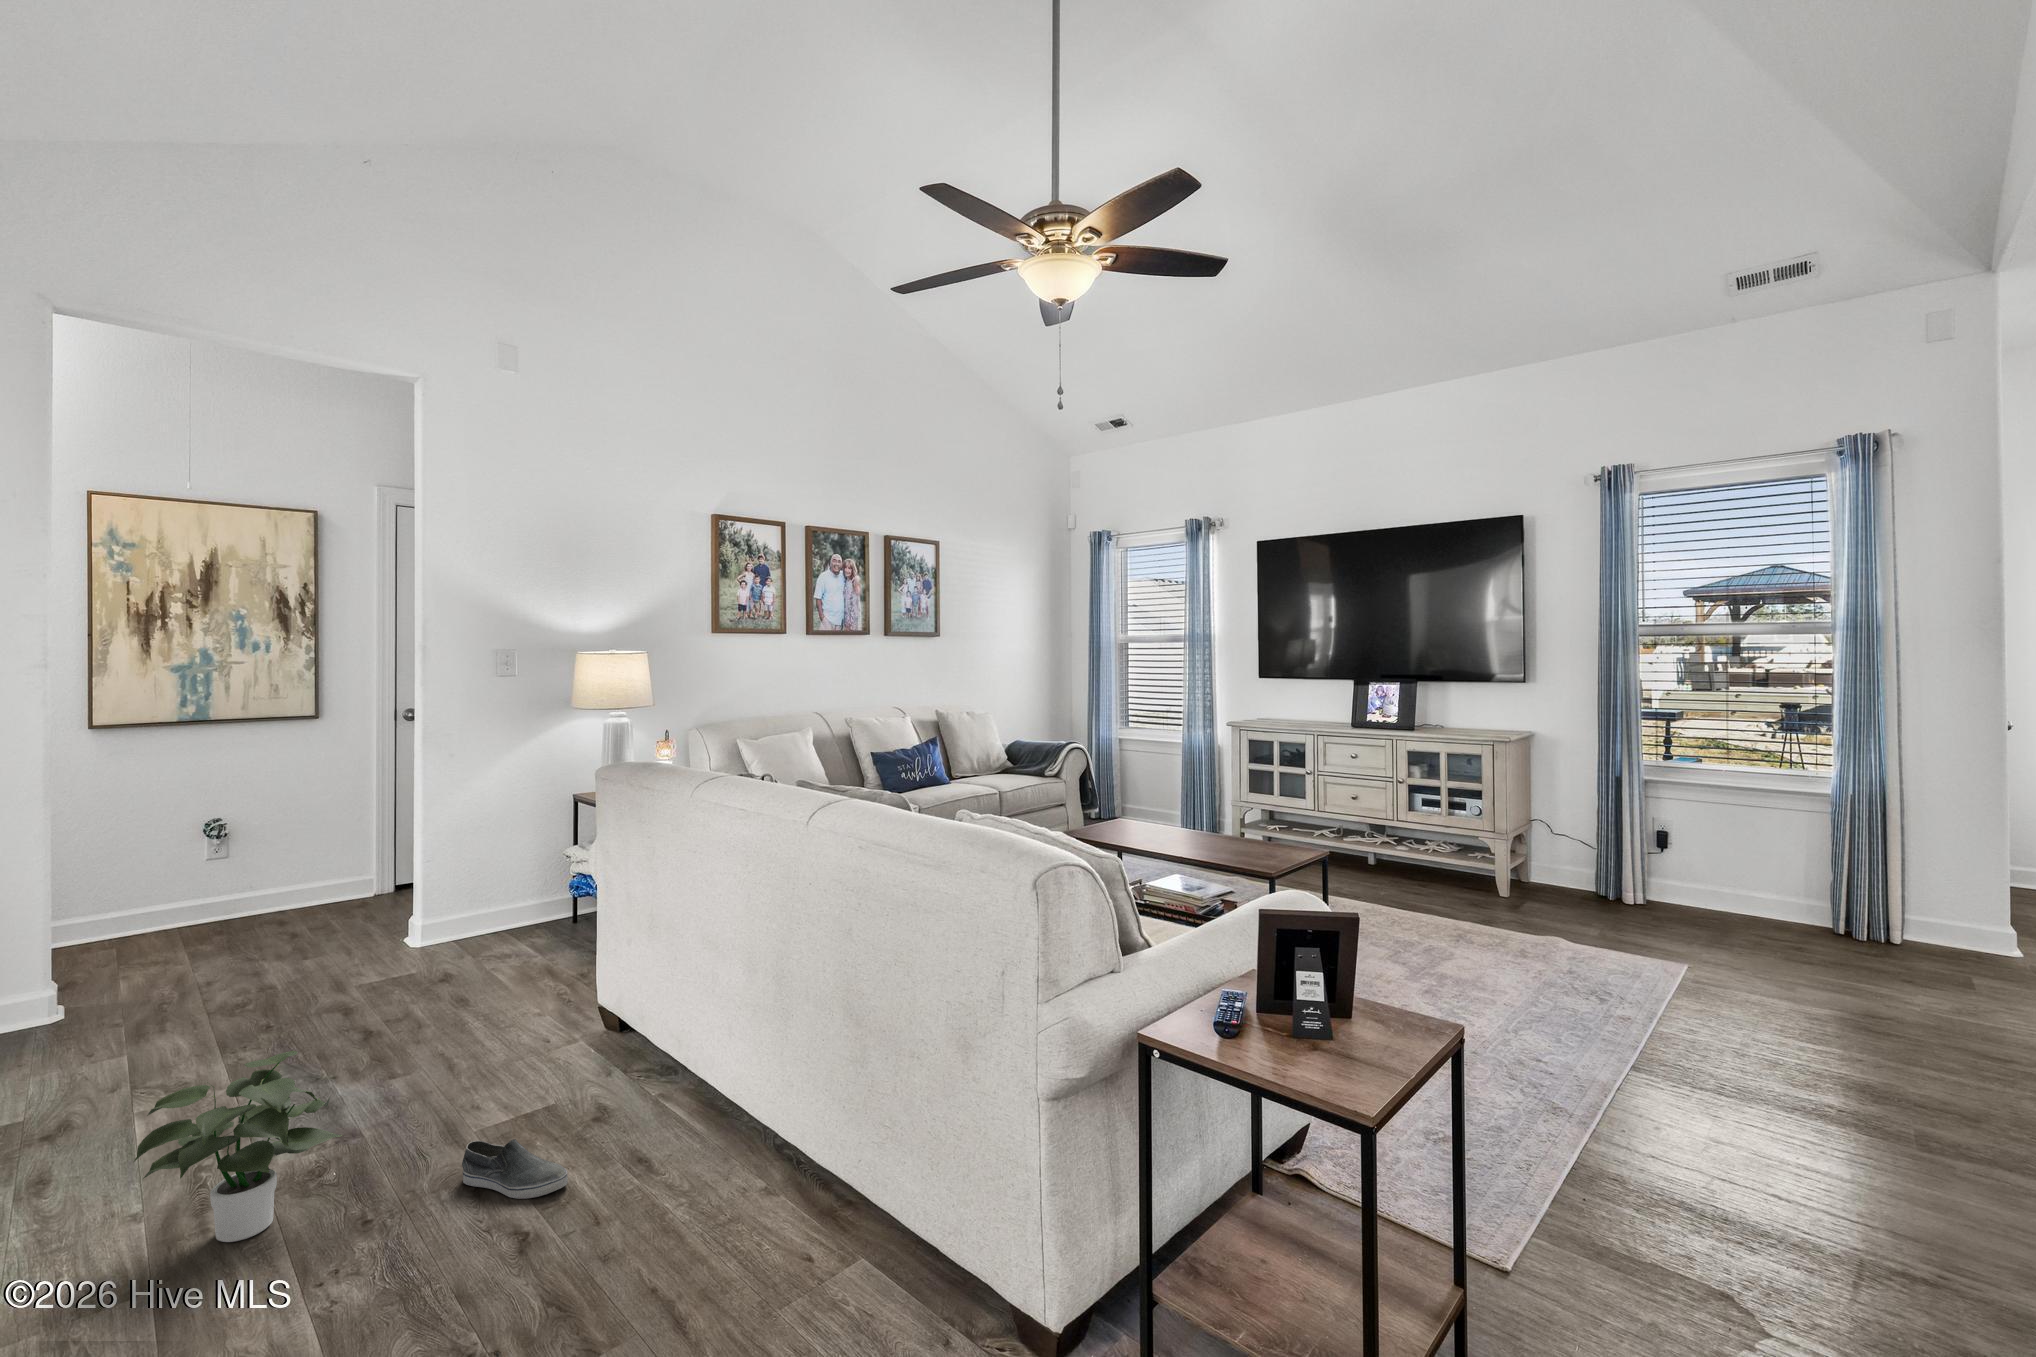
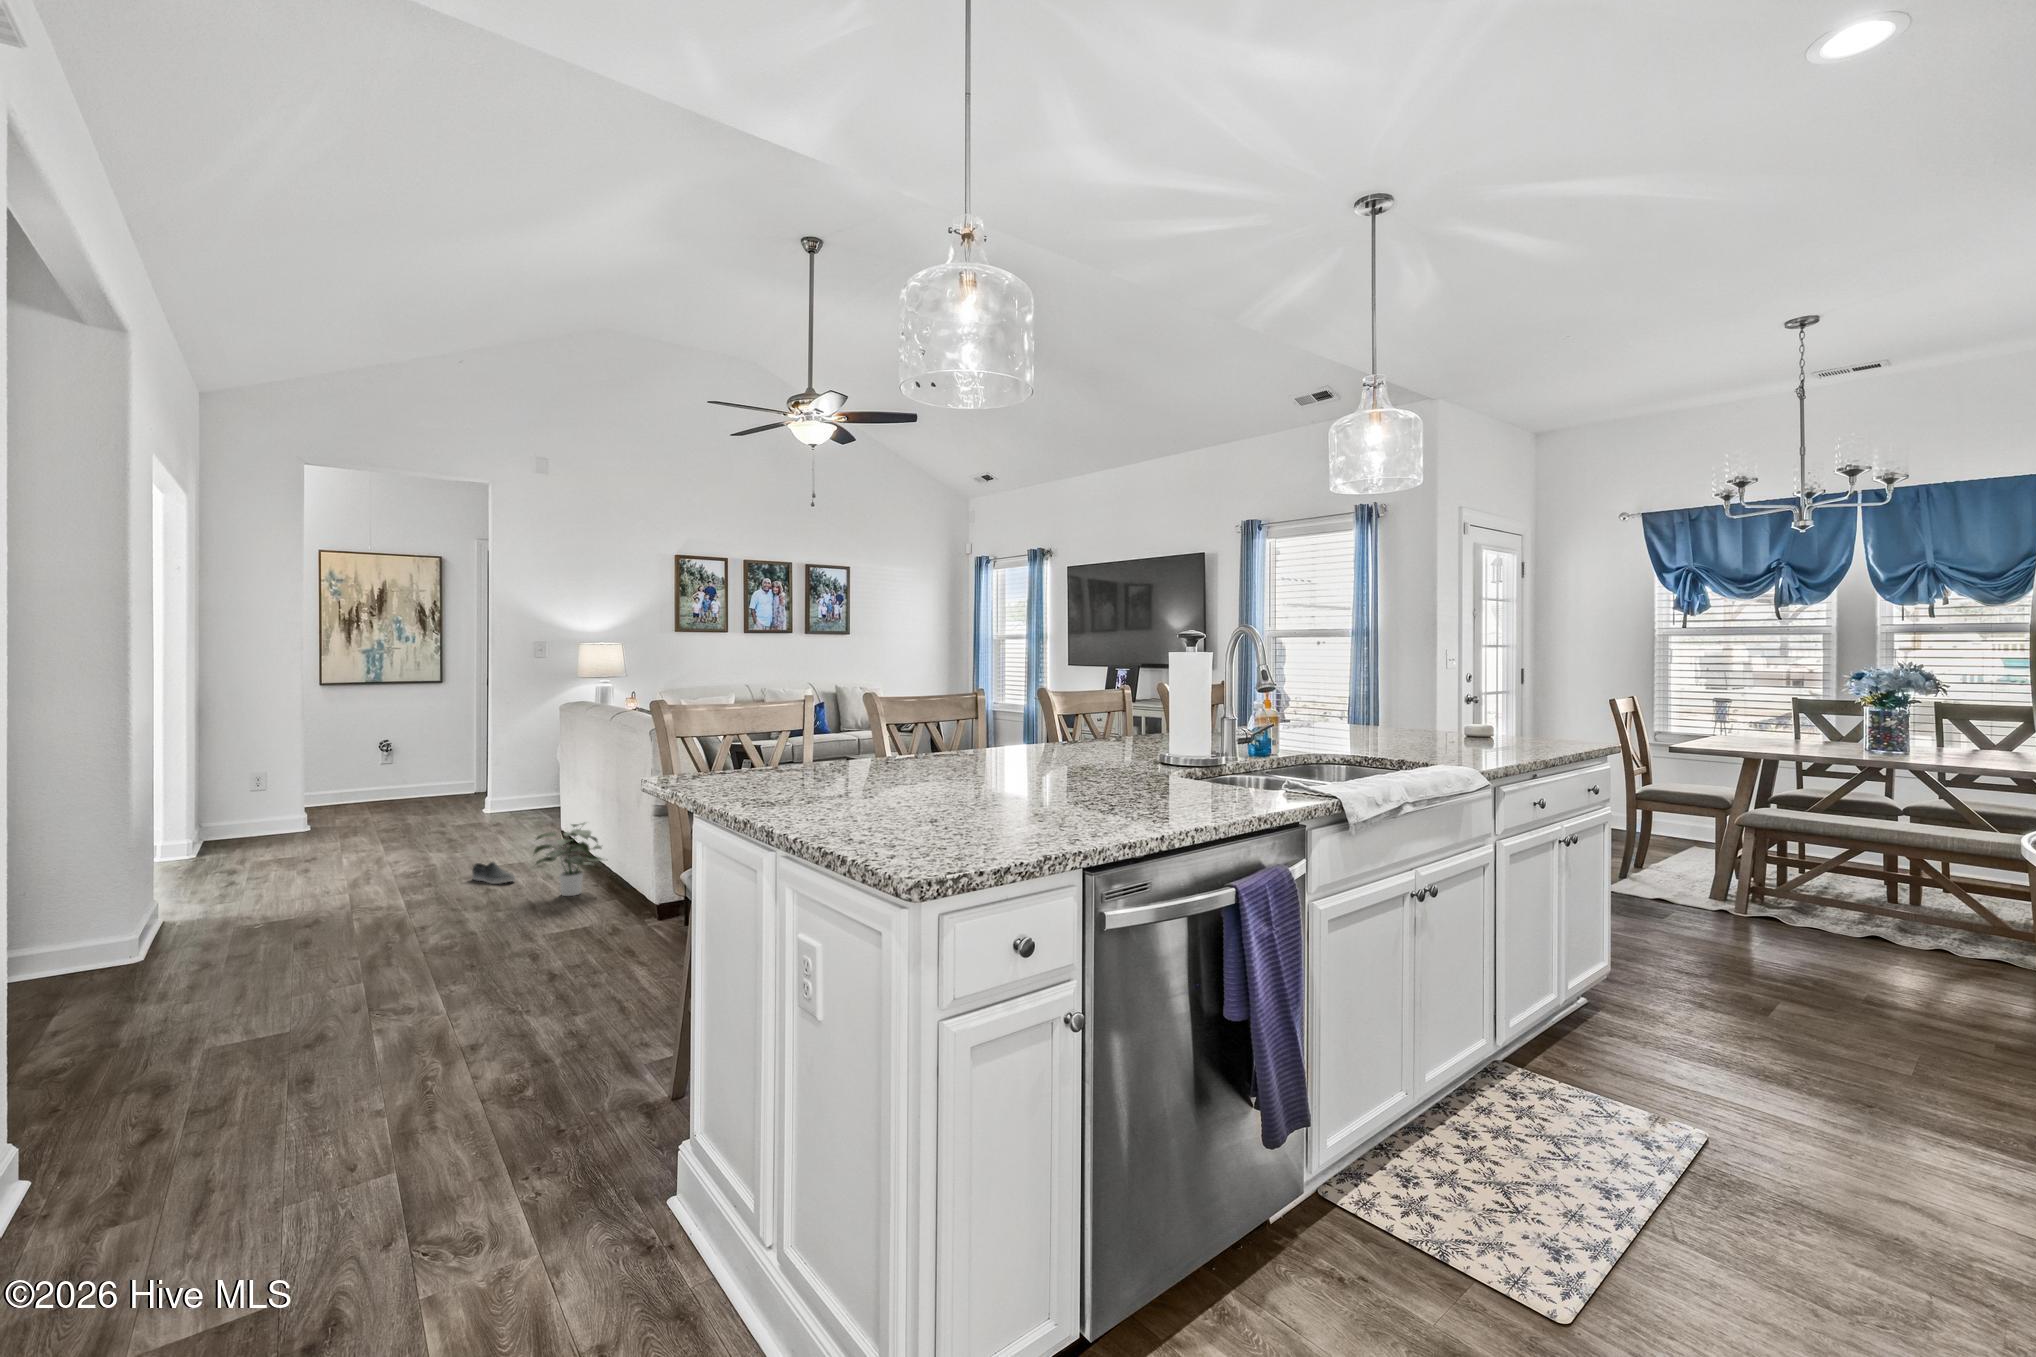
potted plant: present [134,1051,342,1242] -> present [534,822,607,896]

